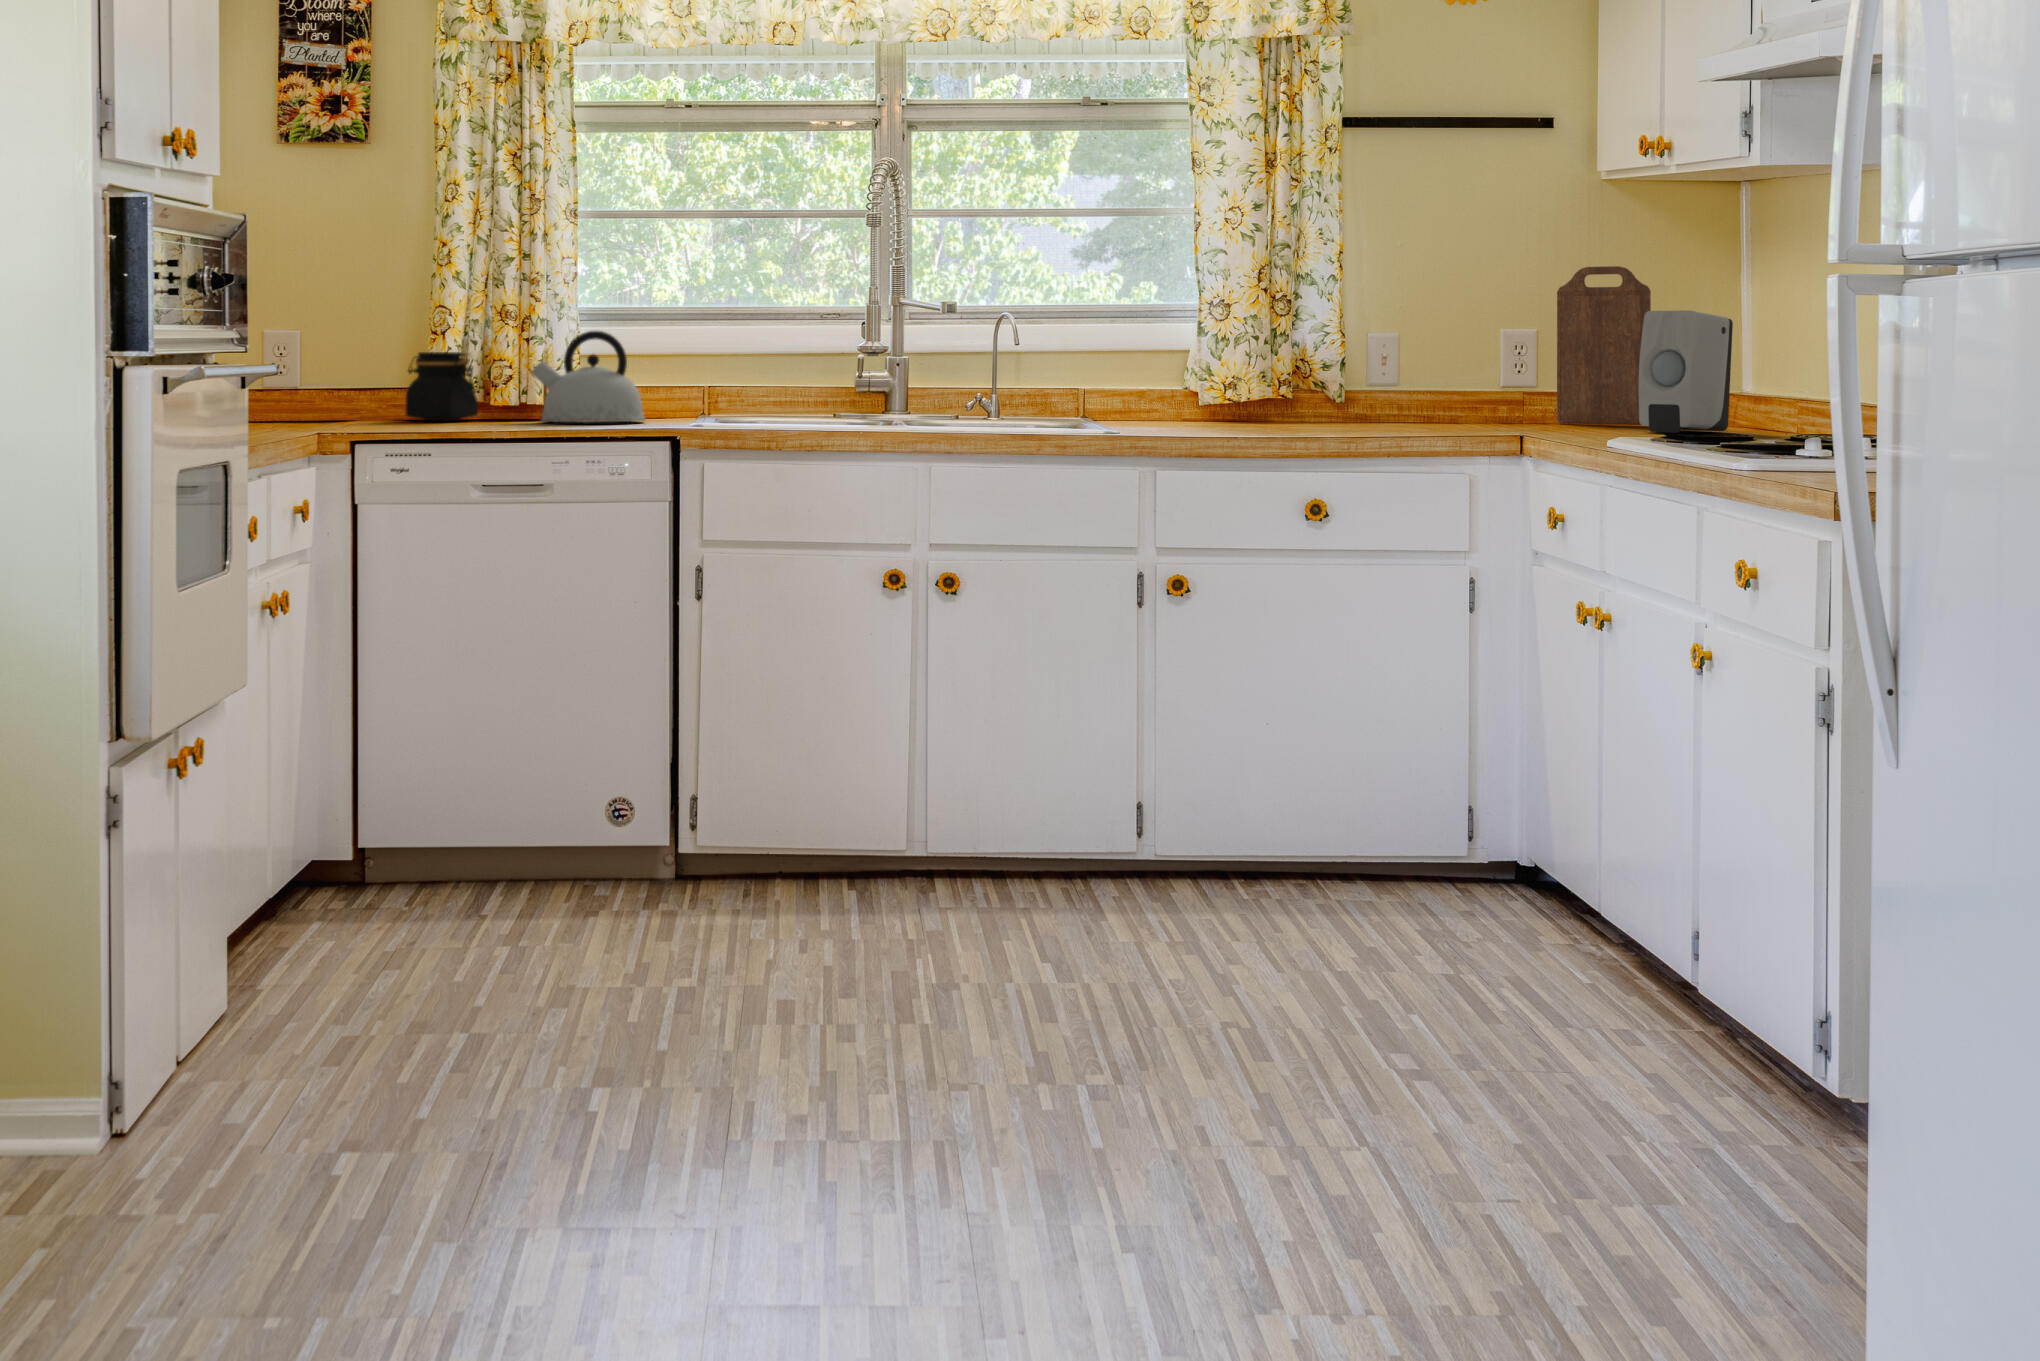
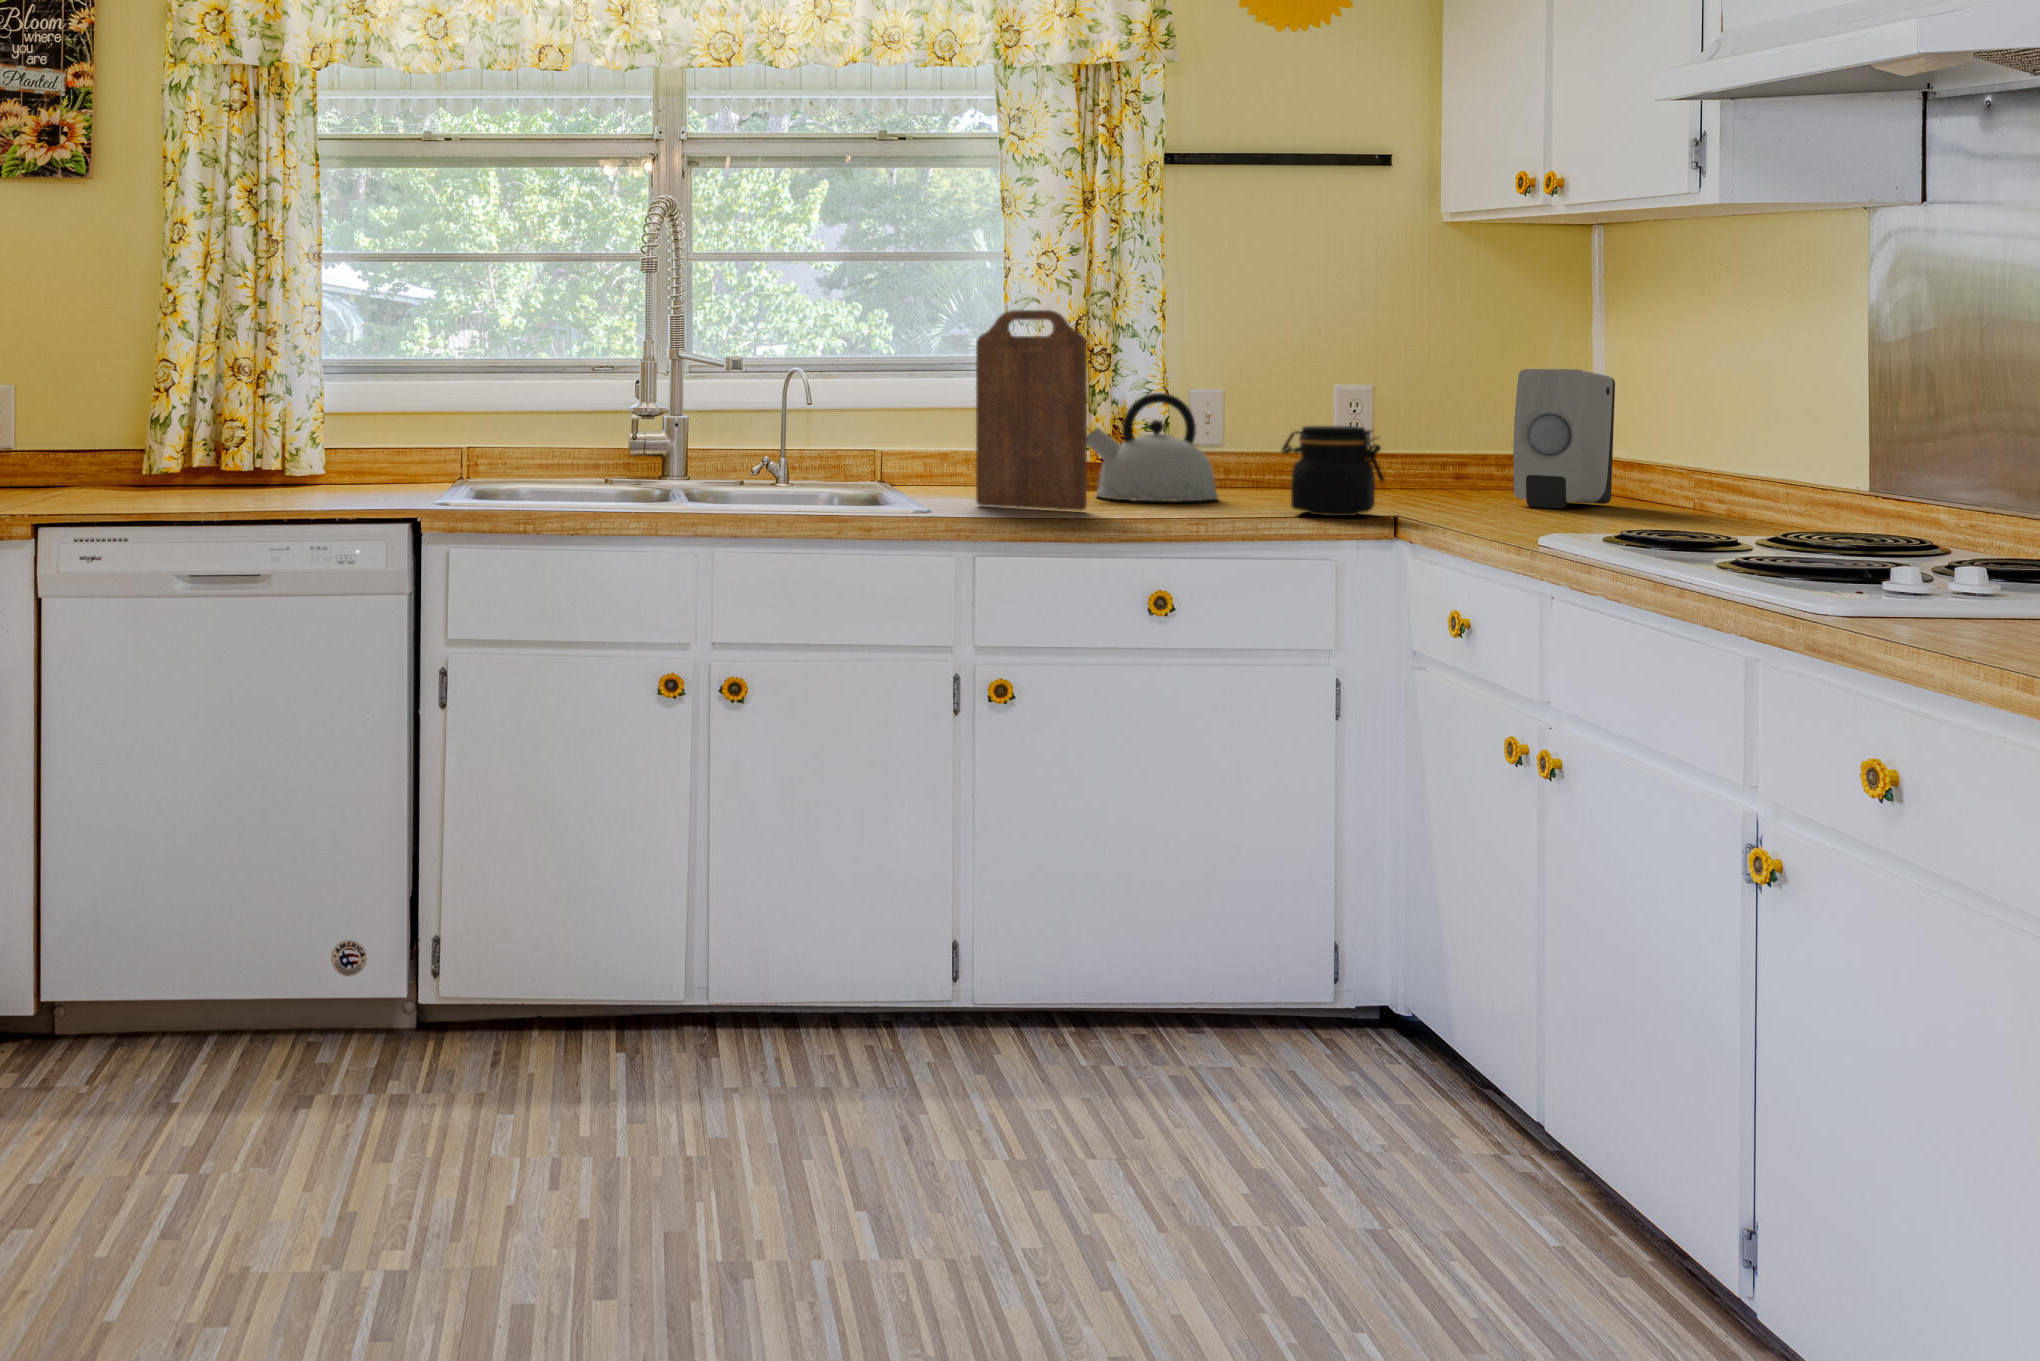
cutting board: present [1557,266,1651,425] -> present [976,310,1087,510]
kettle: present [531,331,645,422] -> present [1087,393,1218,501]
jar: present [405,352,478,421] -> present [1282,426,1384,516]

